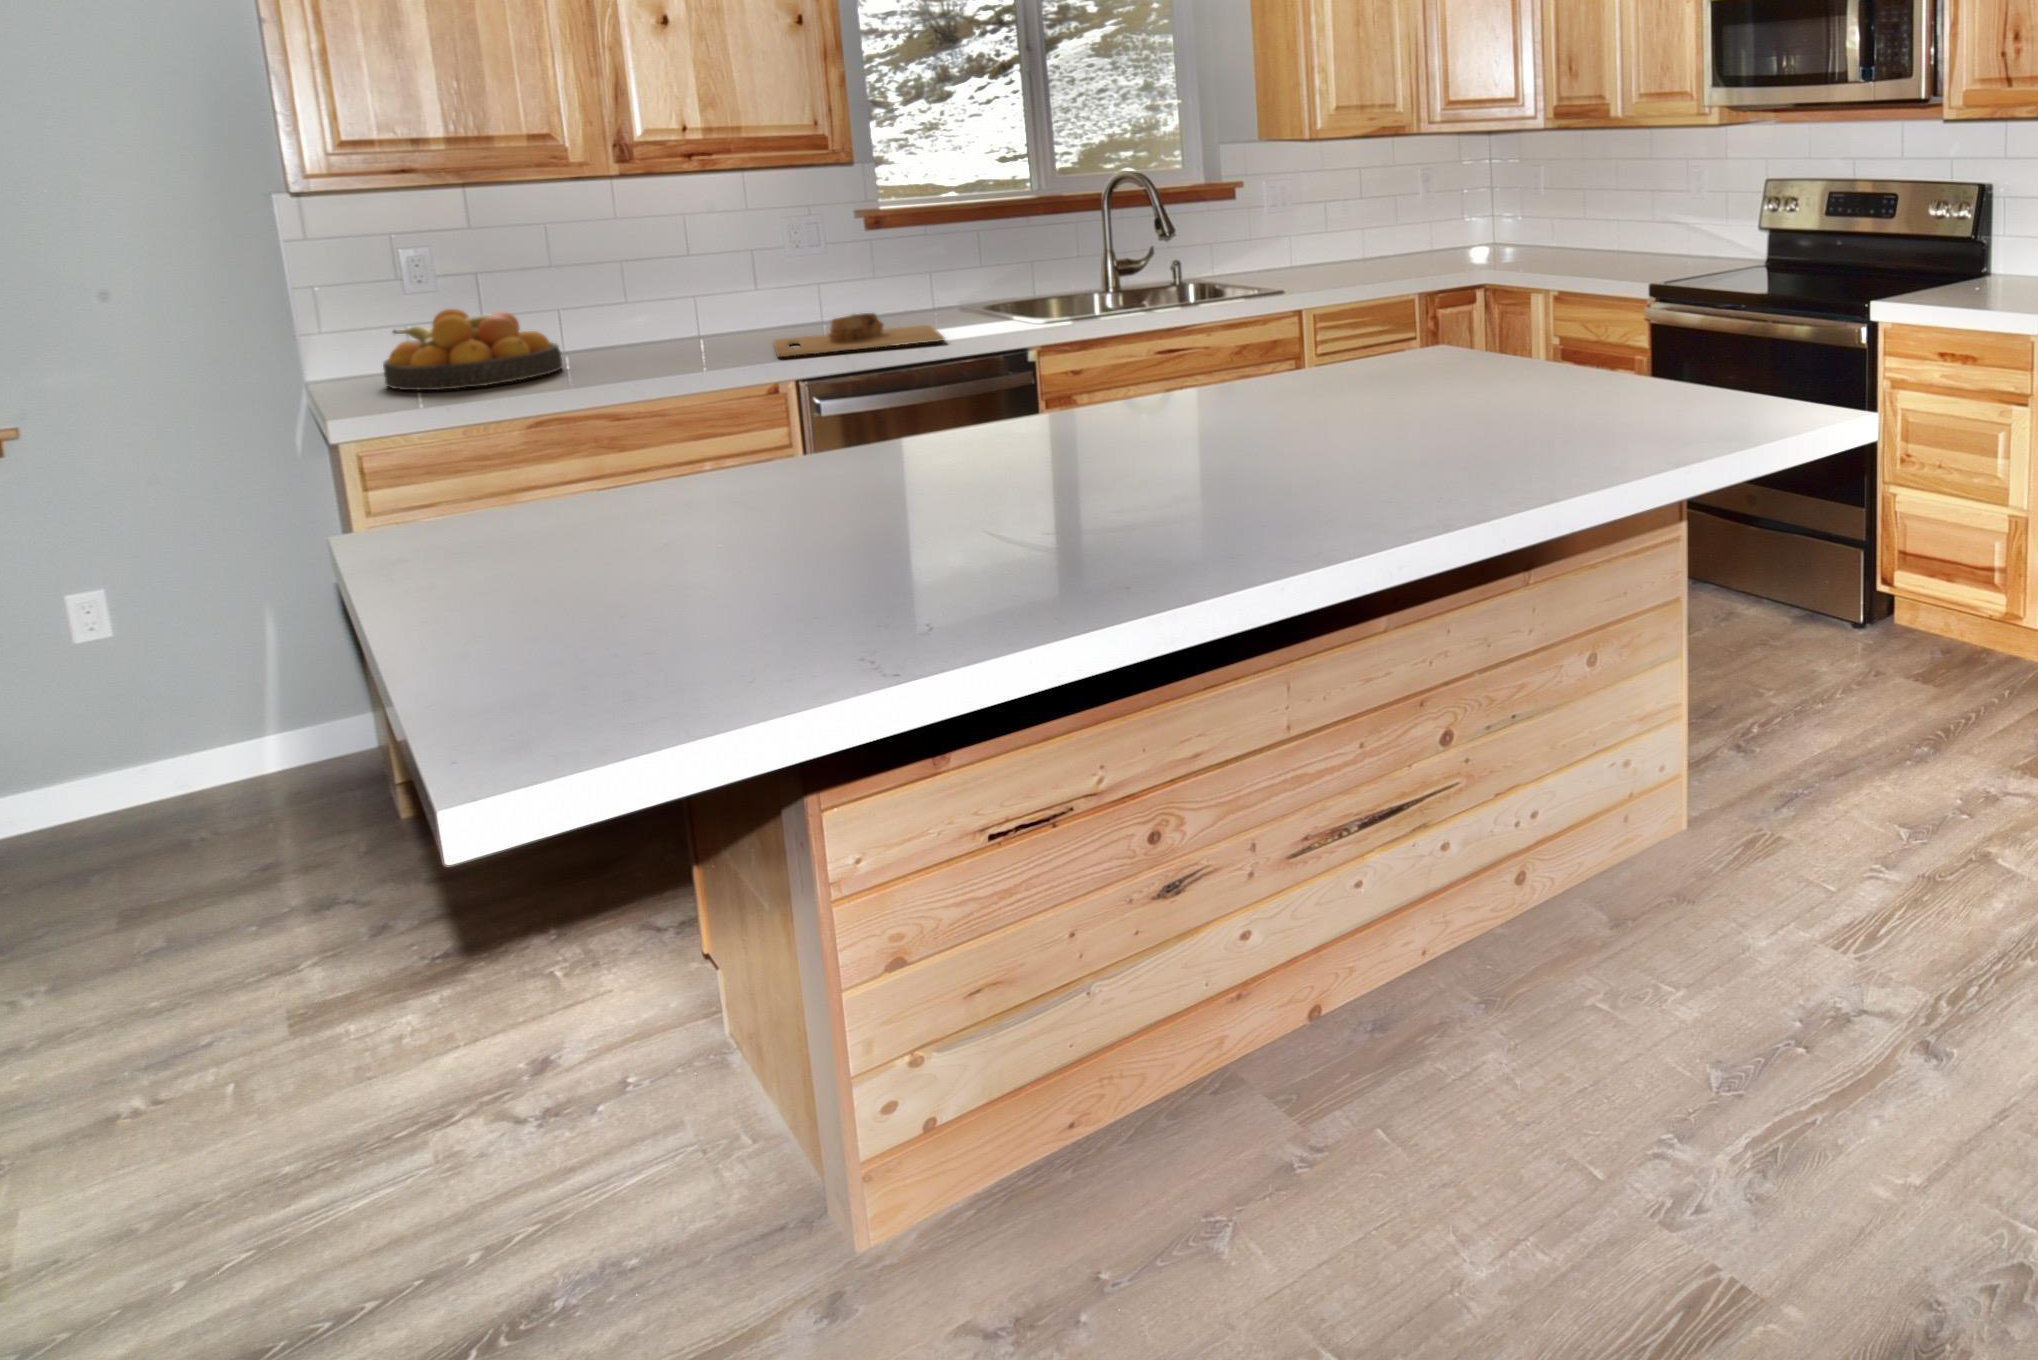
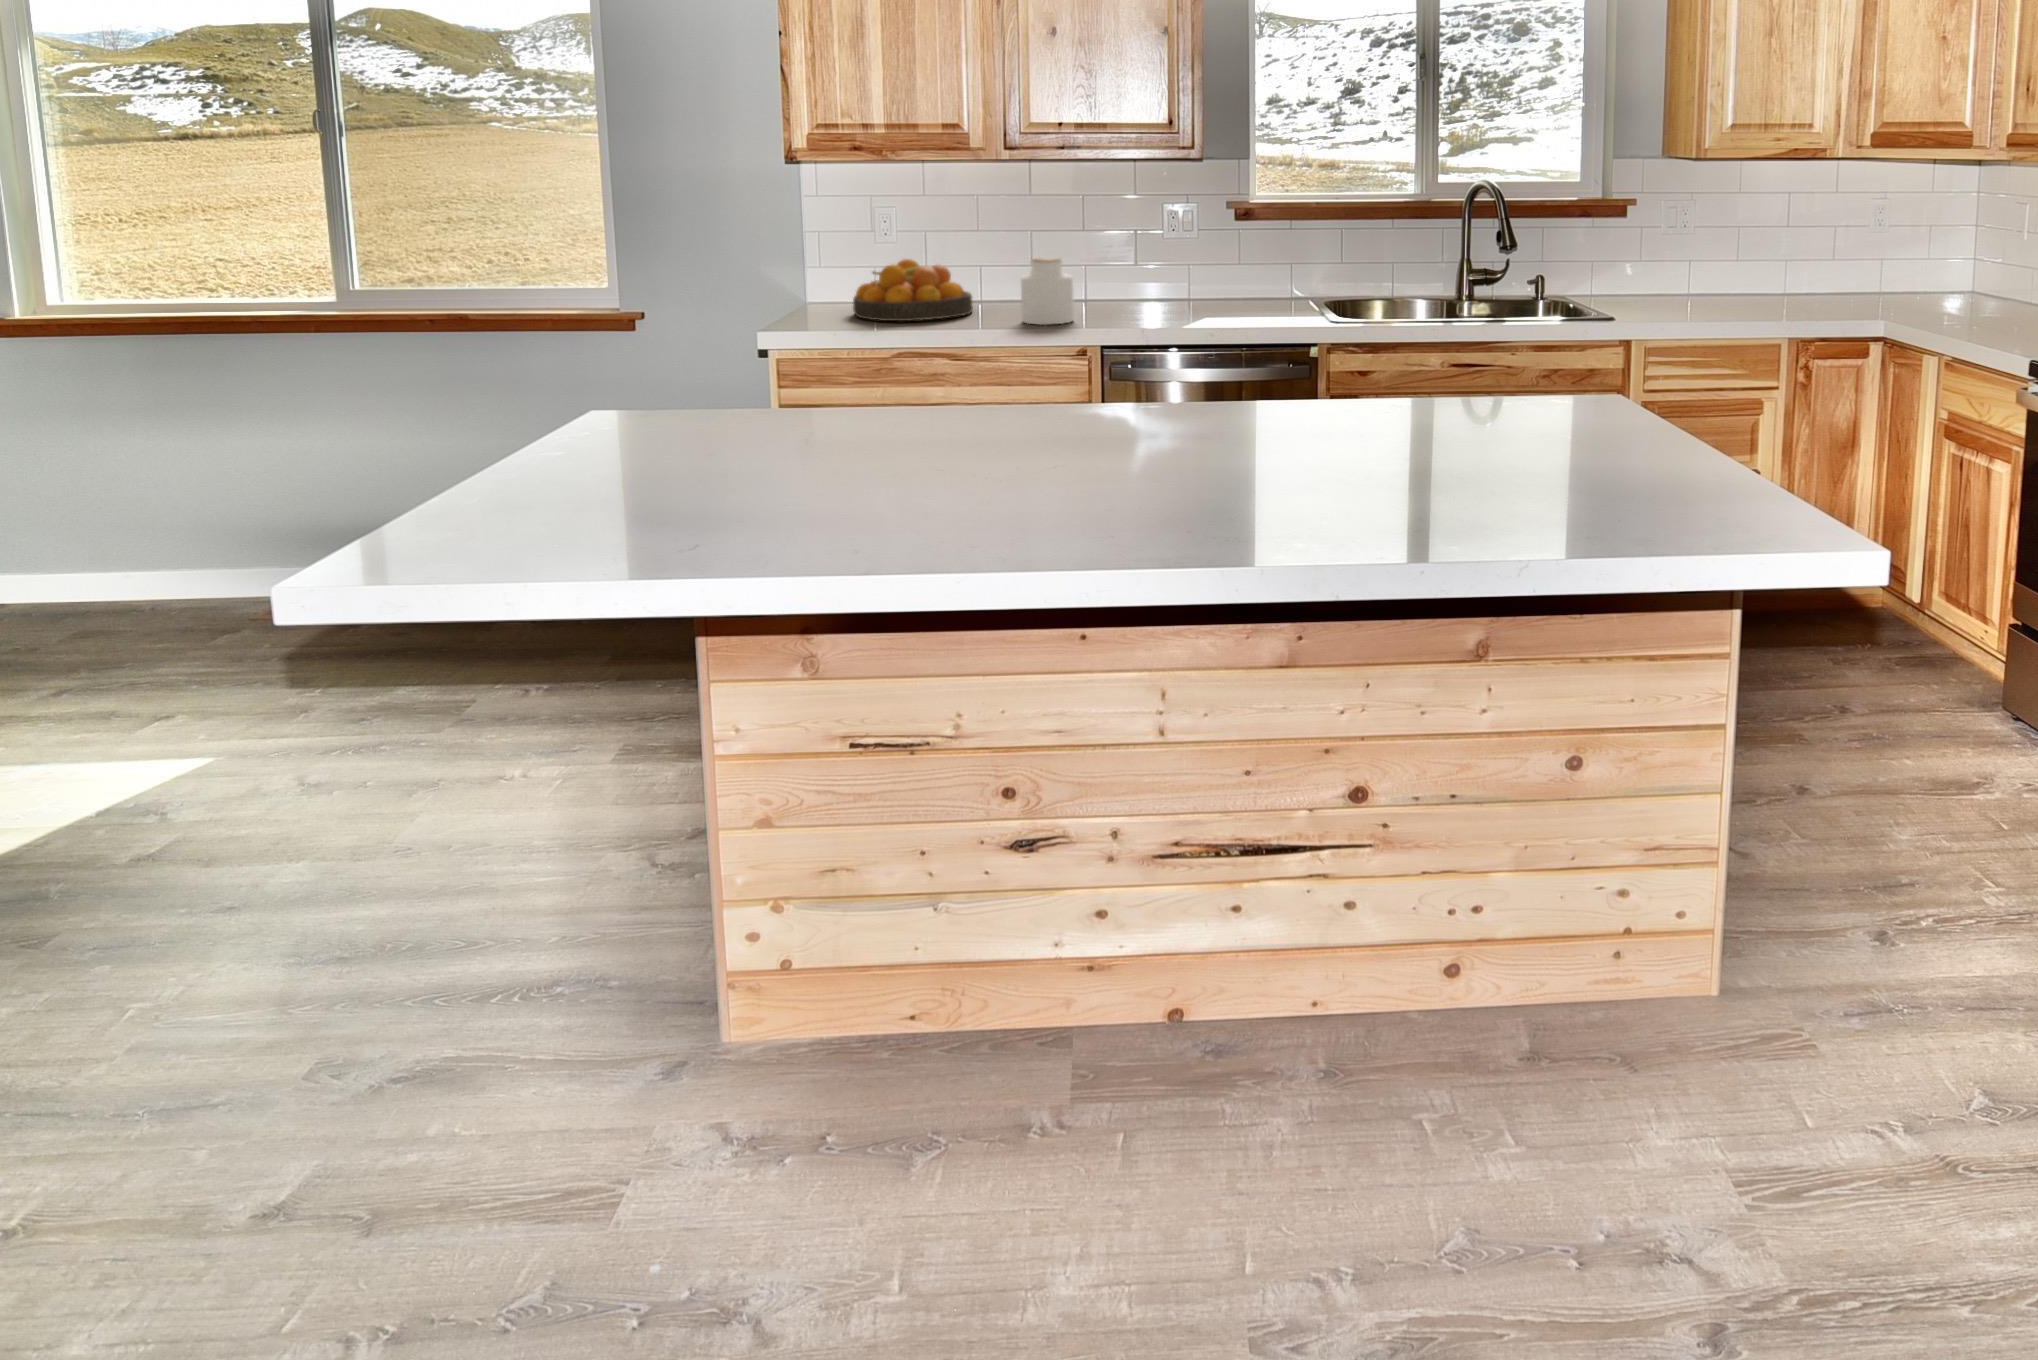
jar: none [647,286,722,368] -> present [1021,258,1074,325]
cutting board: present [774,313,944,357] -> none [1109,295,1261,328]

